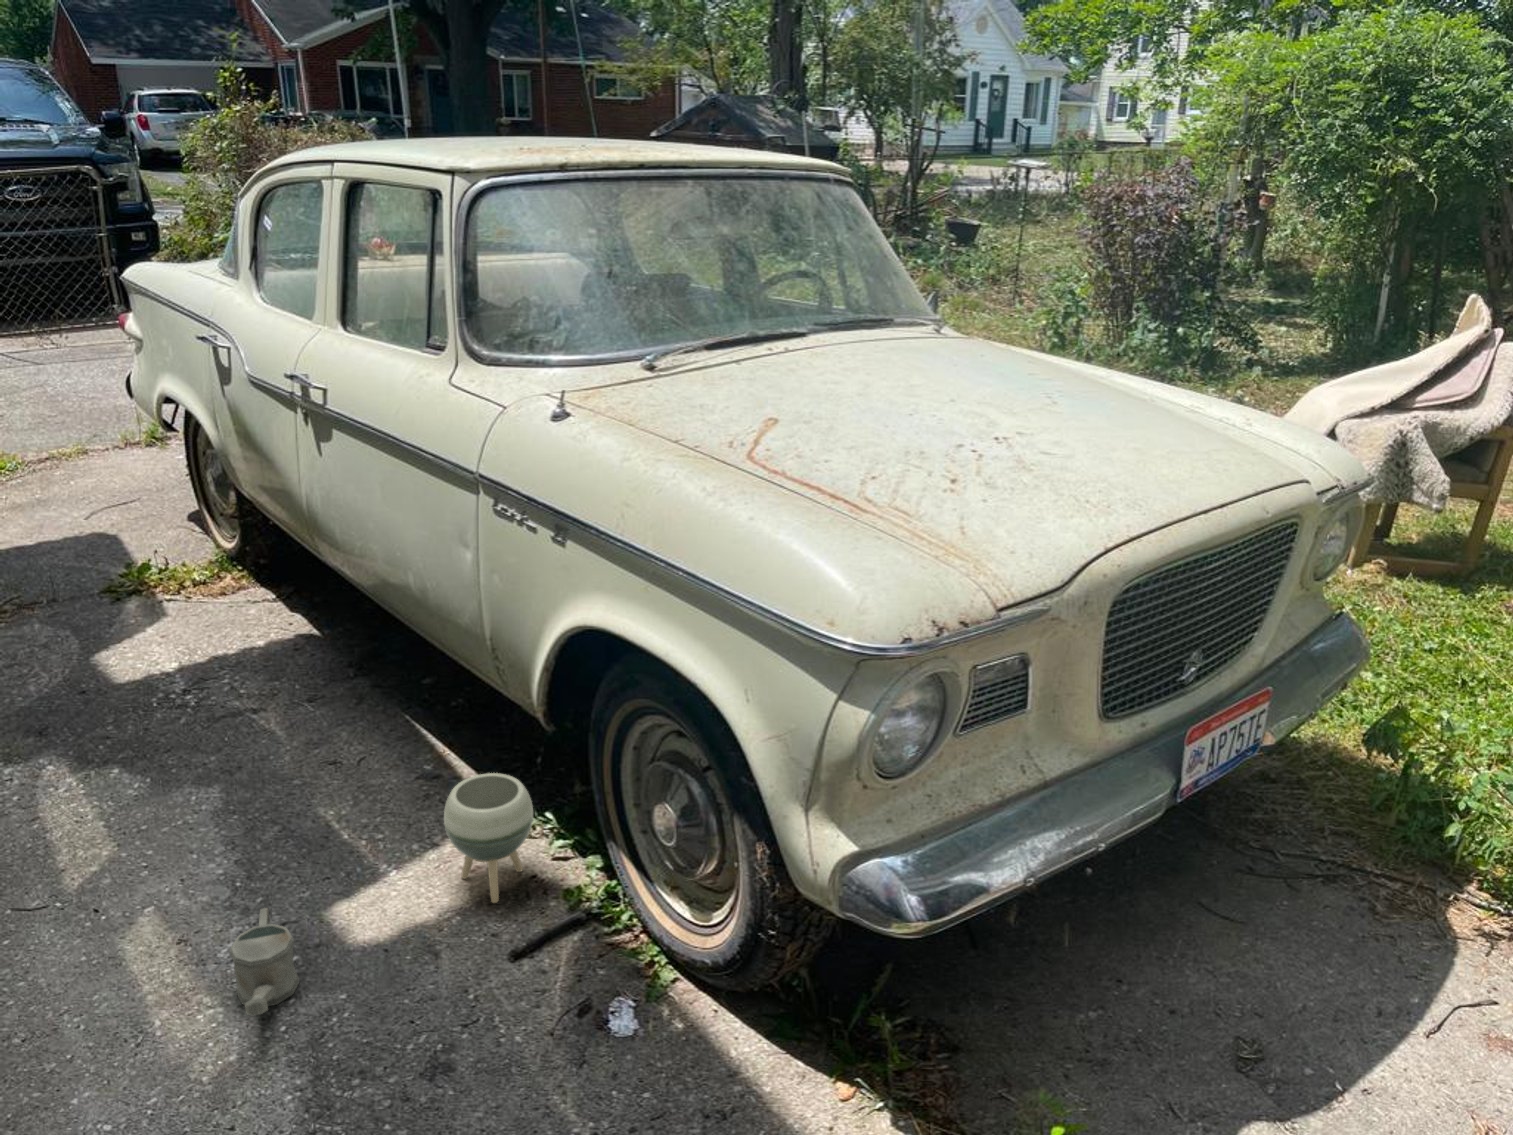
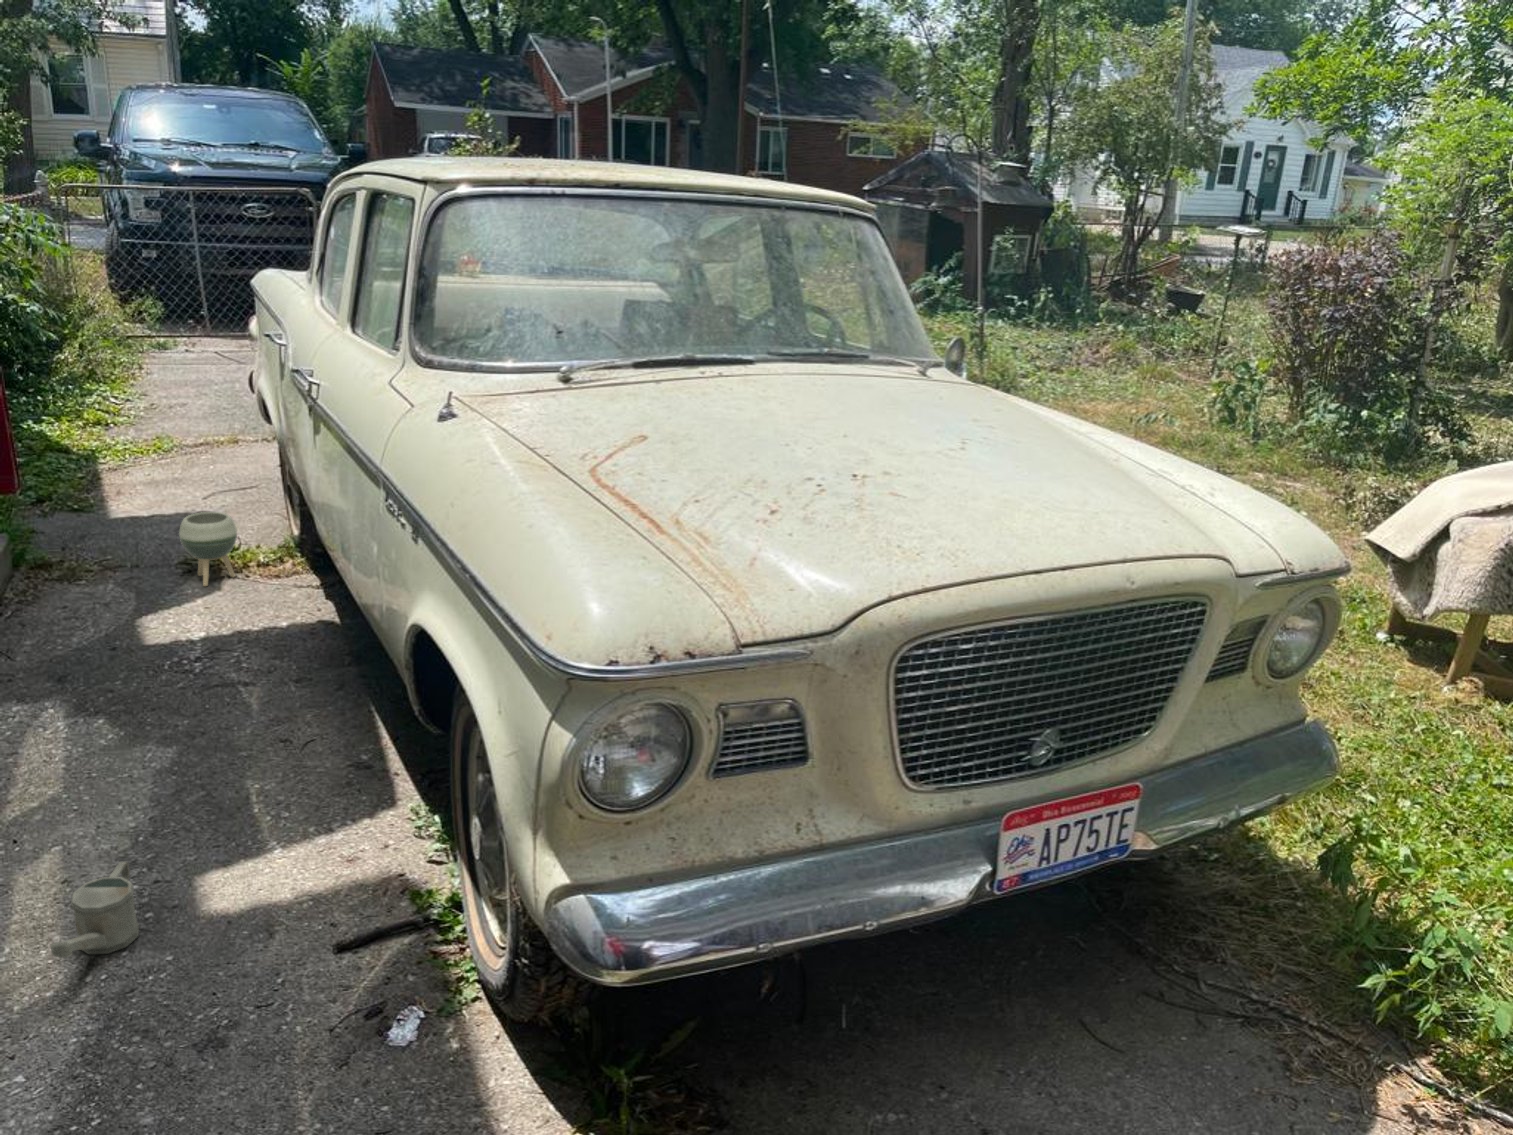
planter: present [444,773,533,903] -> present [179,512,237,586]

